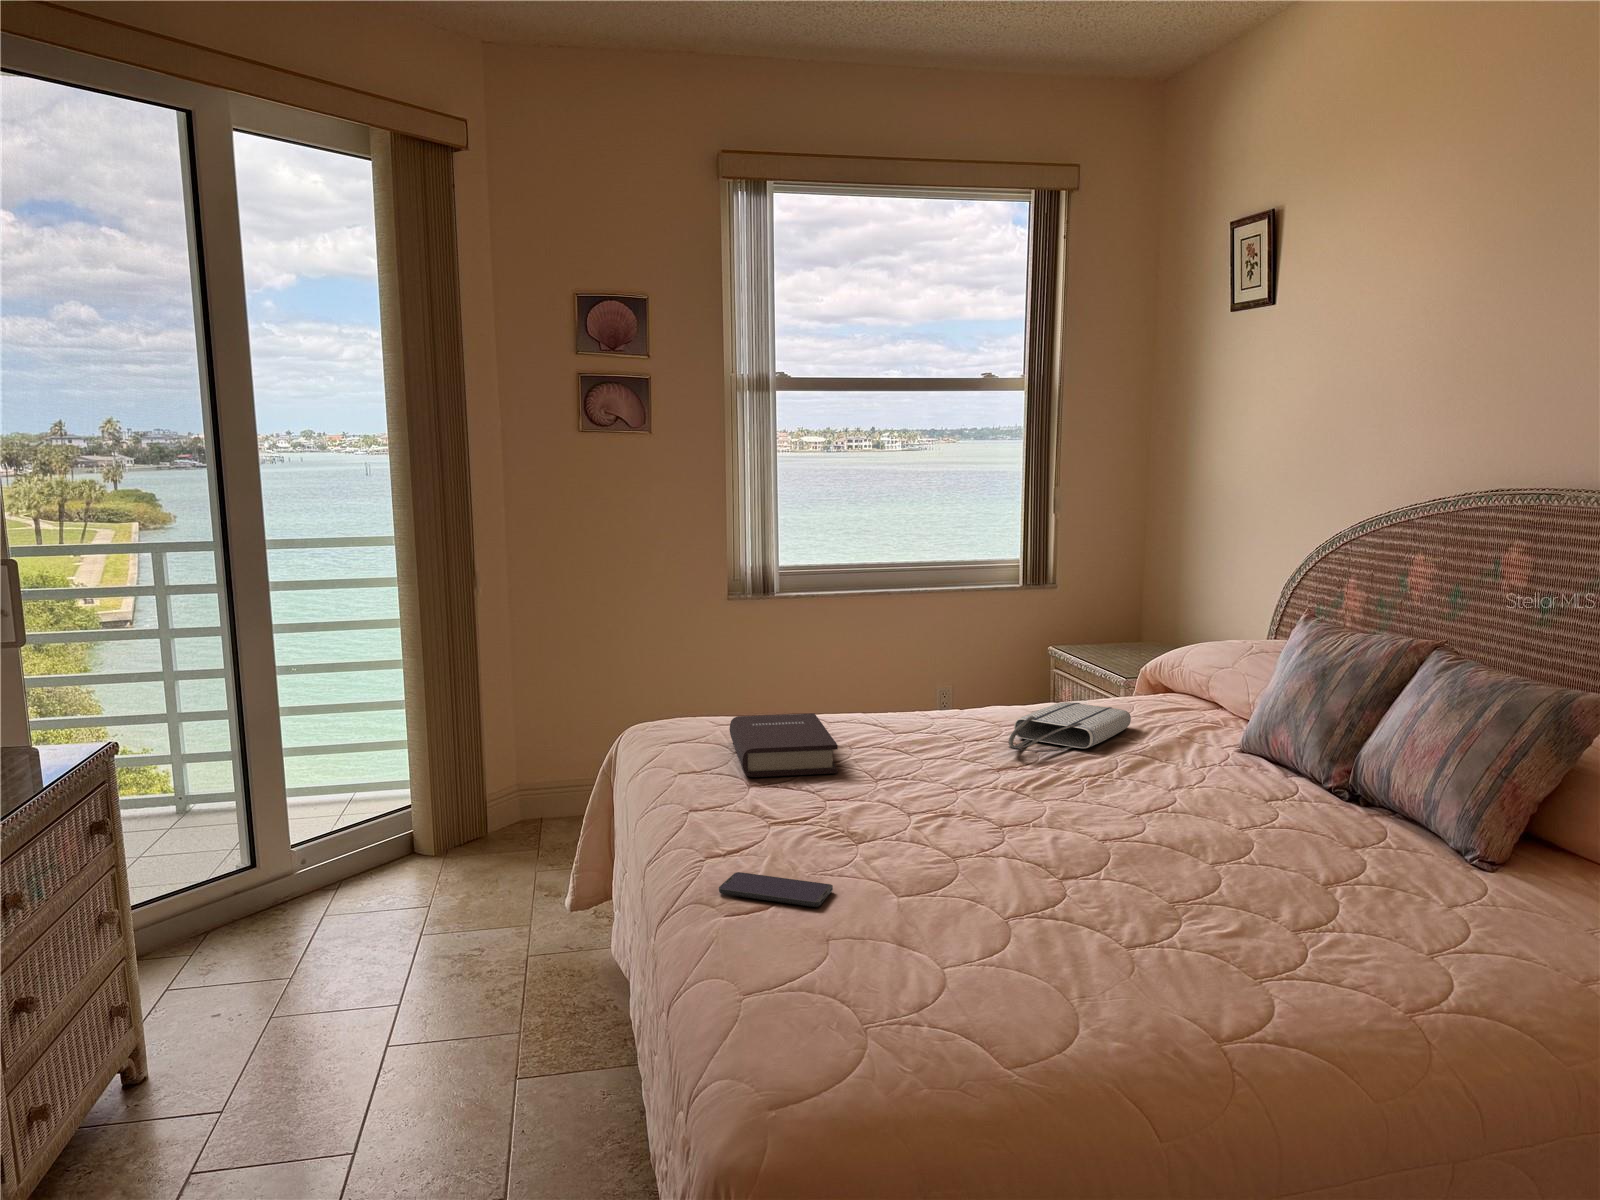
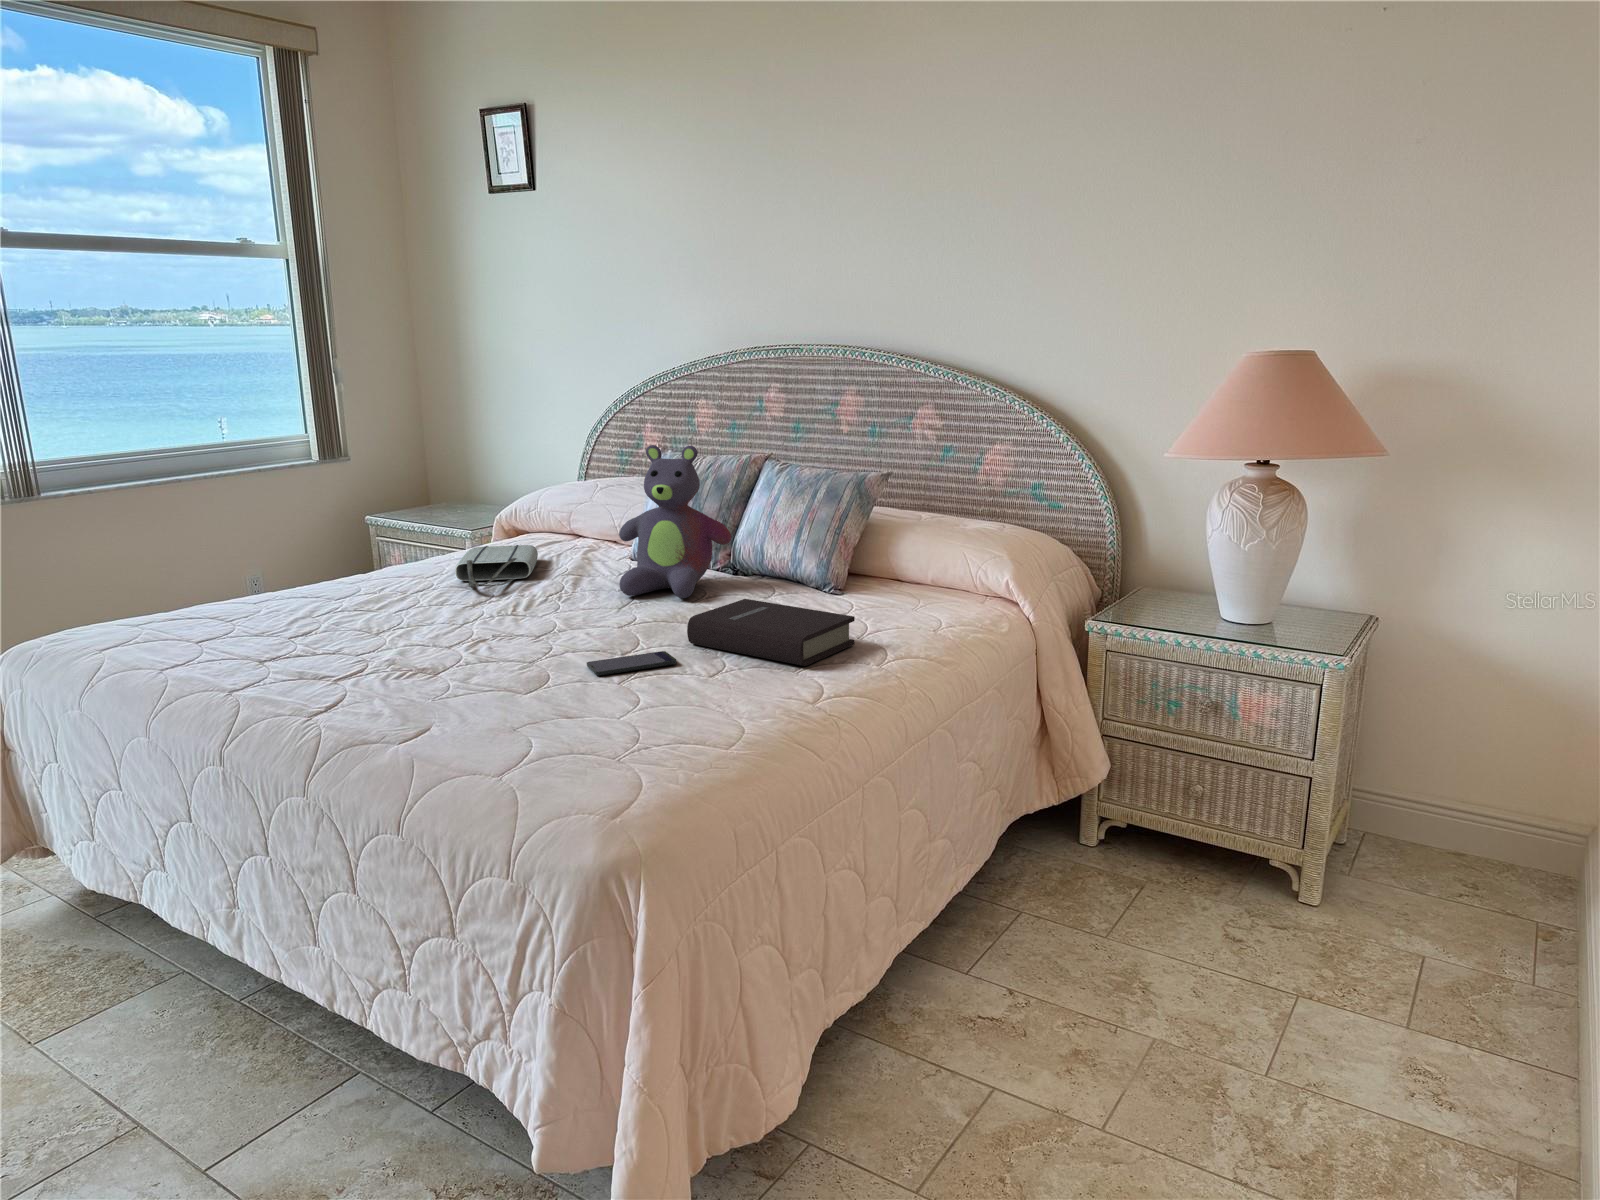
stuffed bear: none [1158,612,1328,820] -> present [619,445,731,598]
book: present [729,713,838,777] -> present [687,599,855,666]
smartphone: present [719,872,833,907] -> present [587,651,676,676]

